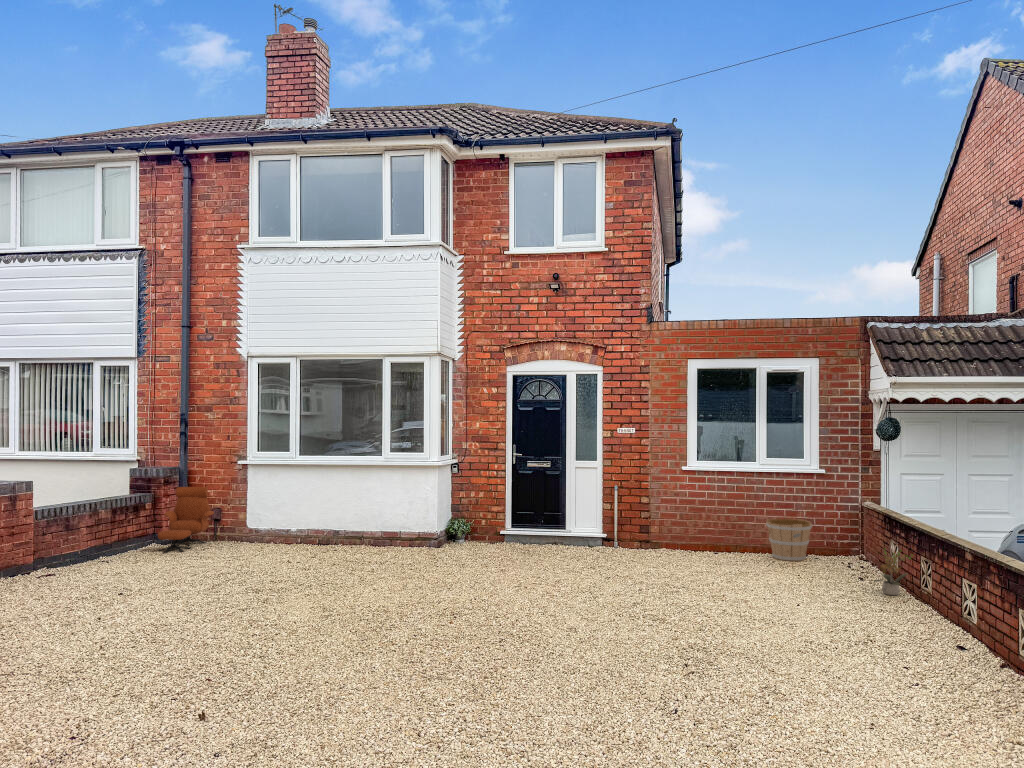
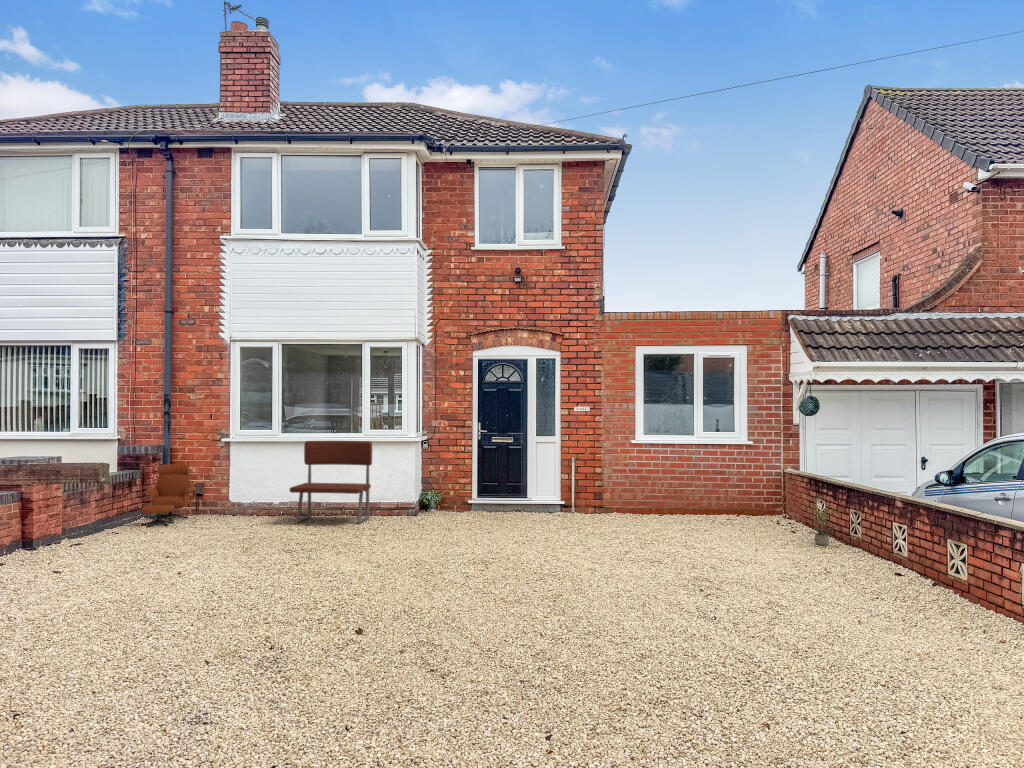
bench: none [306,464,394,555] -> present [290,441,372,524]
wooden bucket: present [766,519,812,561] -> none [705,484,744,521]

